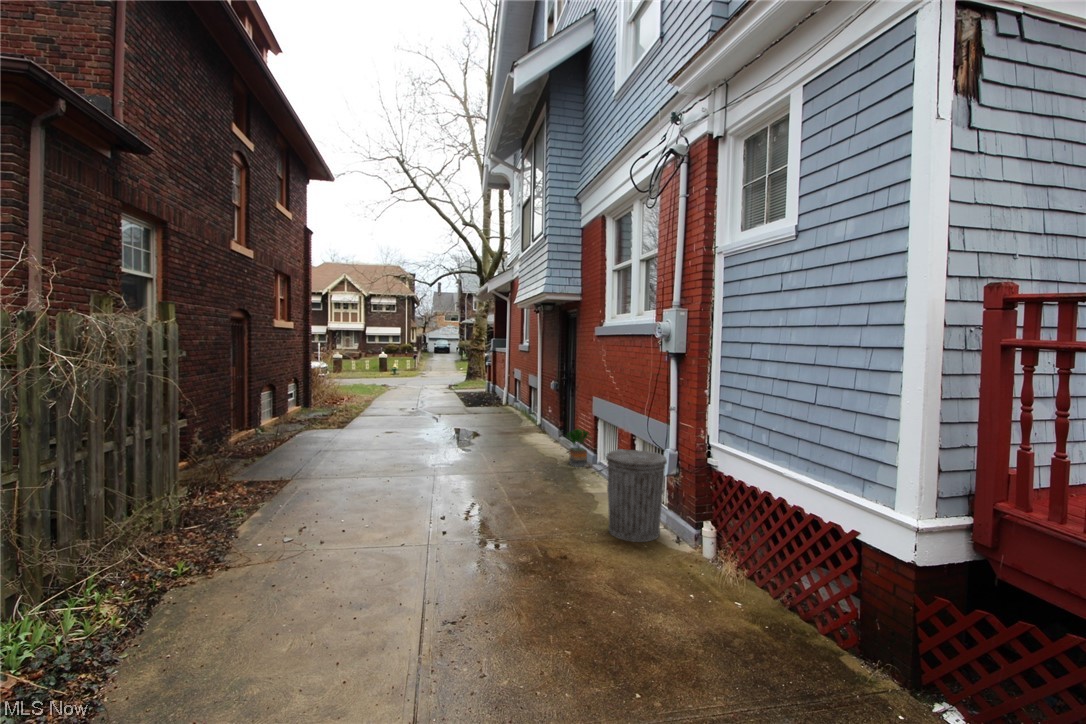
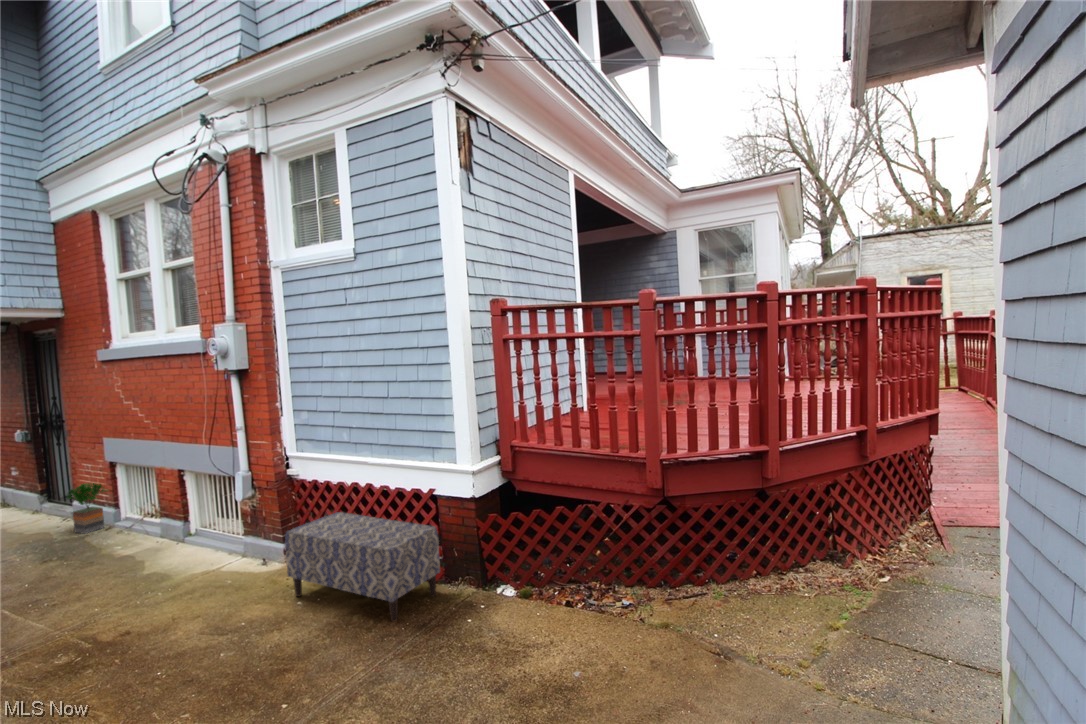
trash can: present [606,449,667,542] -> none [163,480,242,585]
bench: none [684,517,854,673] -> present [285,512,440,622]

